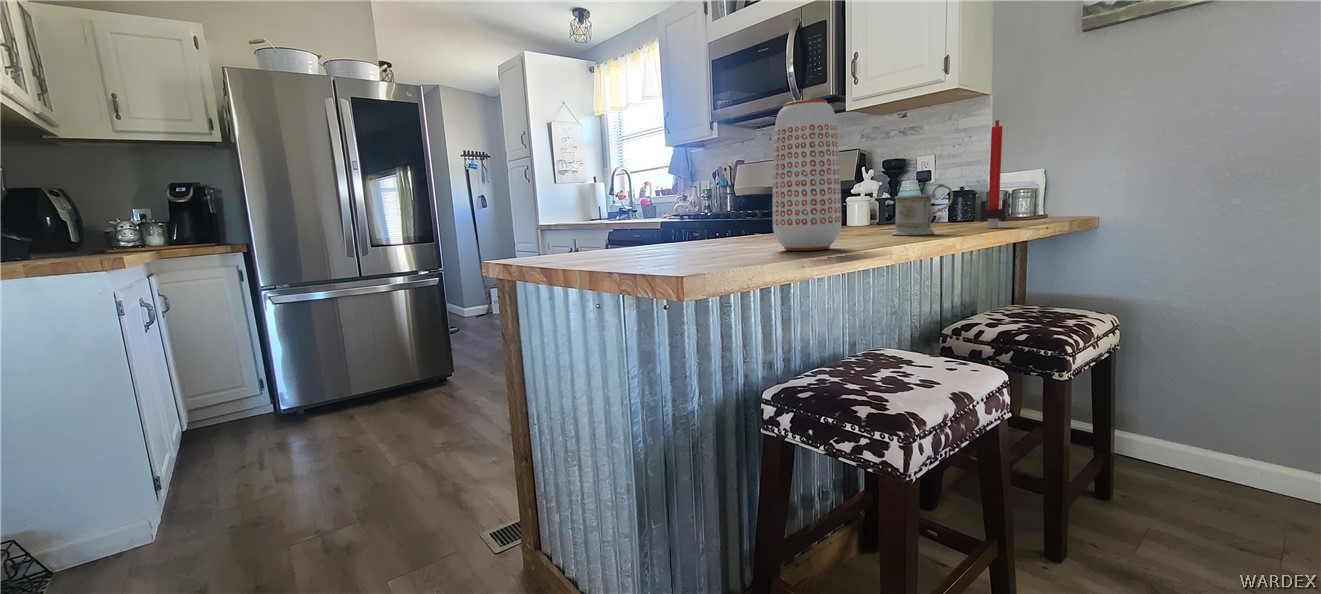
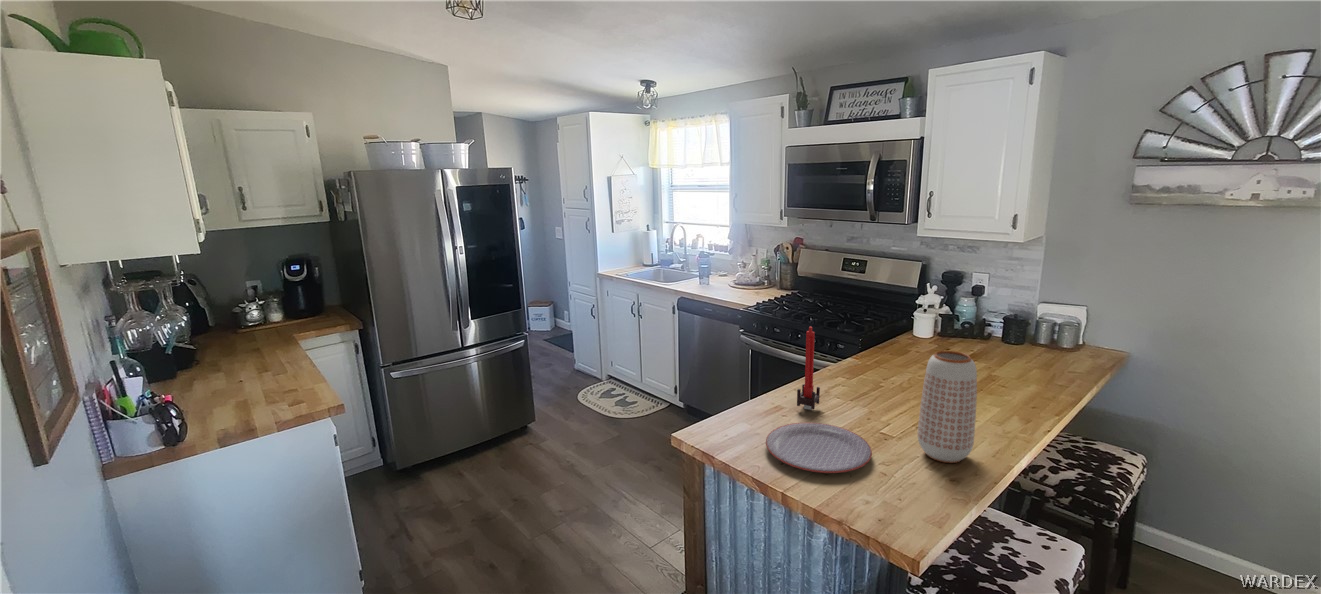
candle: present [980,120,1007,227] -> present [797,327,820,410]
mug: present [892,184,953,235] -> none [984,375,1039,414]
plate: none [577,240,711,262] -> present [766,422,872,473]

